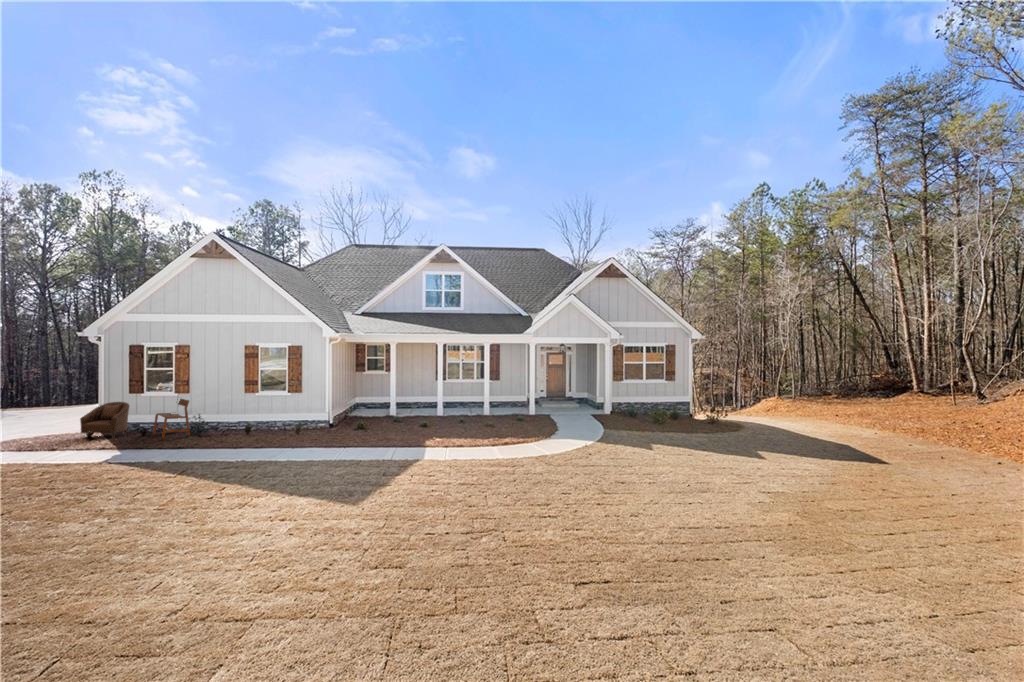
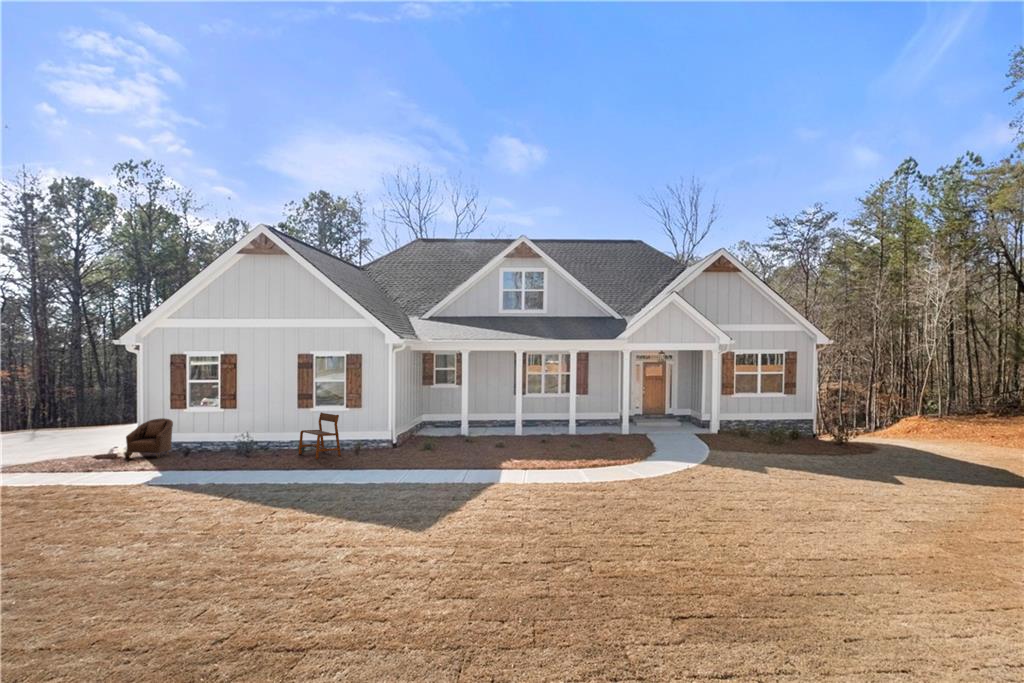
bench: present [153,399,190,439] -> present [299,412,341,459]

